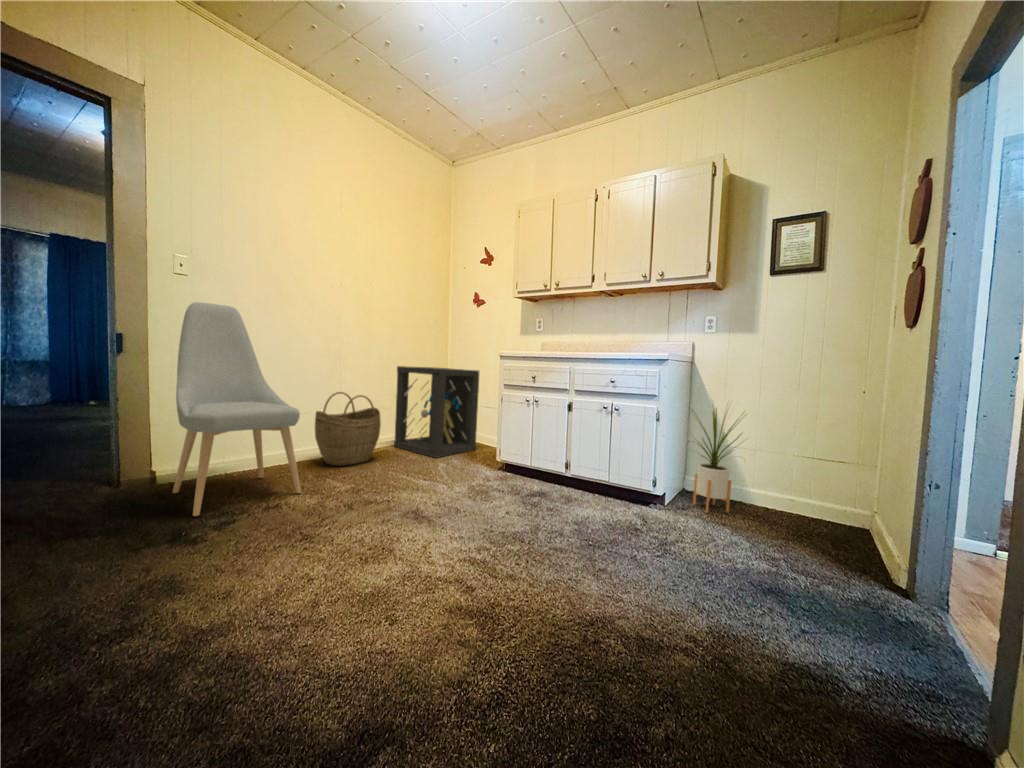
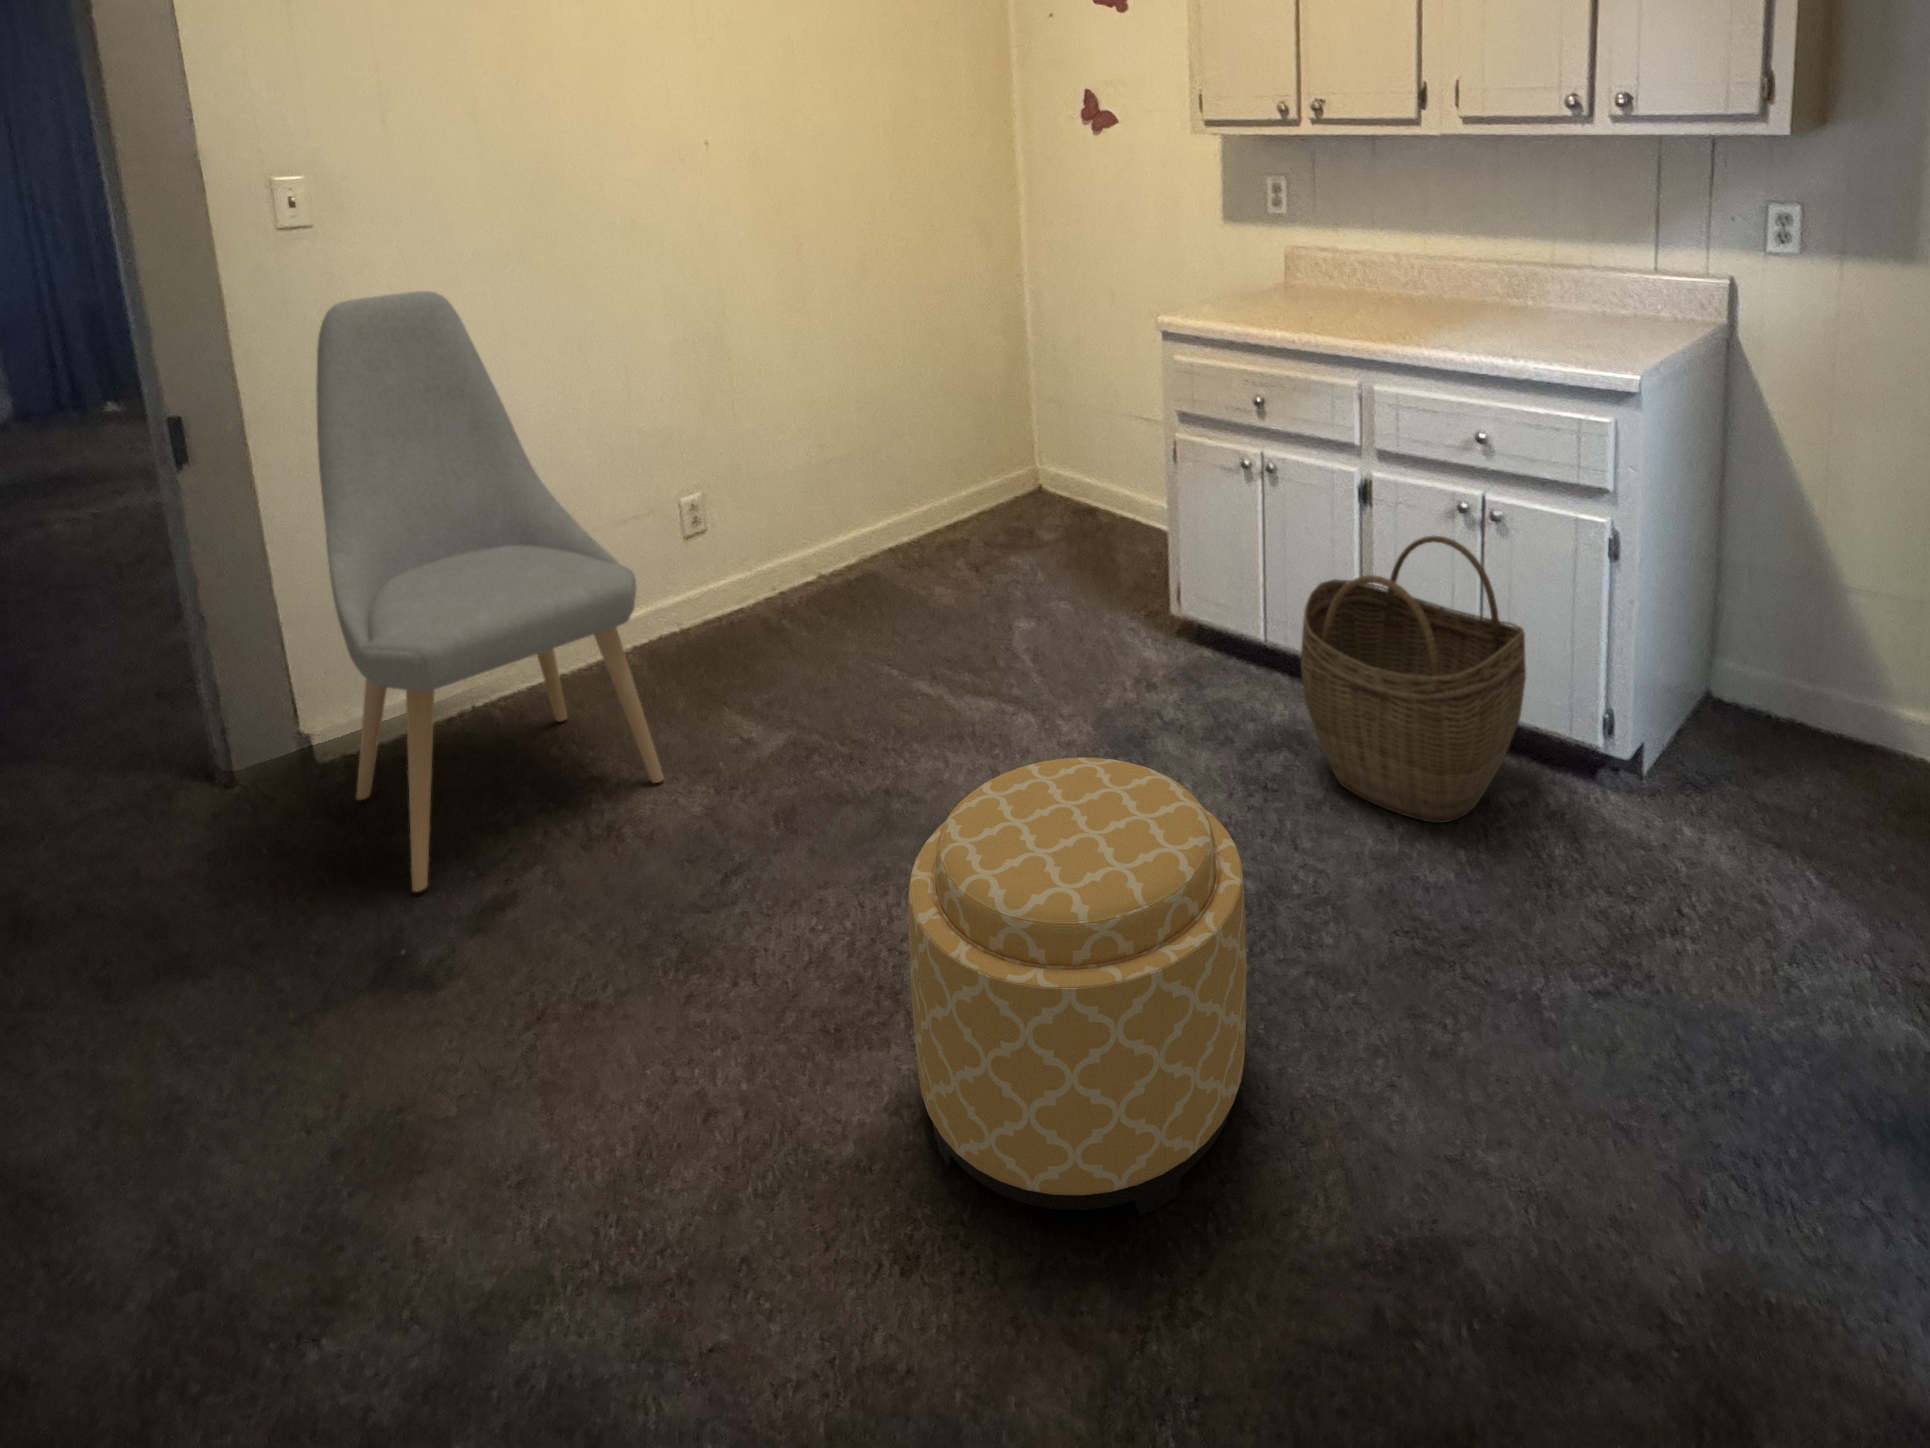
storage cabinet: present [394,366,479,458] -> none [881,316,1117,599]
woven basket: present [315,392,381,466] -> present [1301,536,1526,823]
house plant: present [693,408,742,513] -> none [1699,473,1894,808]
ottoman: none [402,450,534,604] -> present [908,758,1246,1216]

